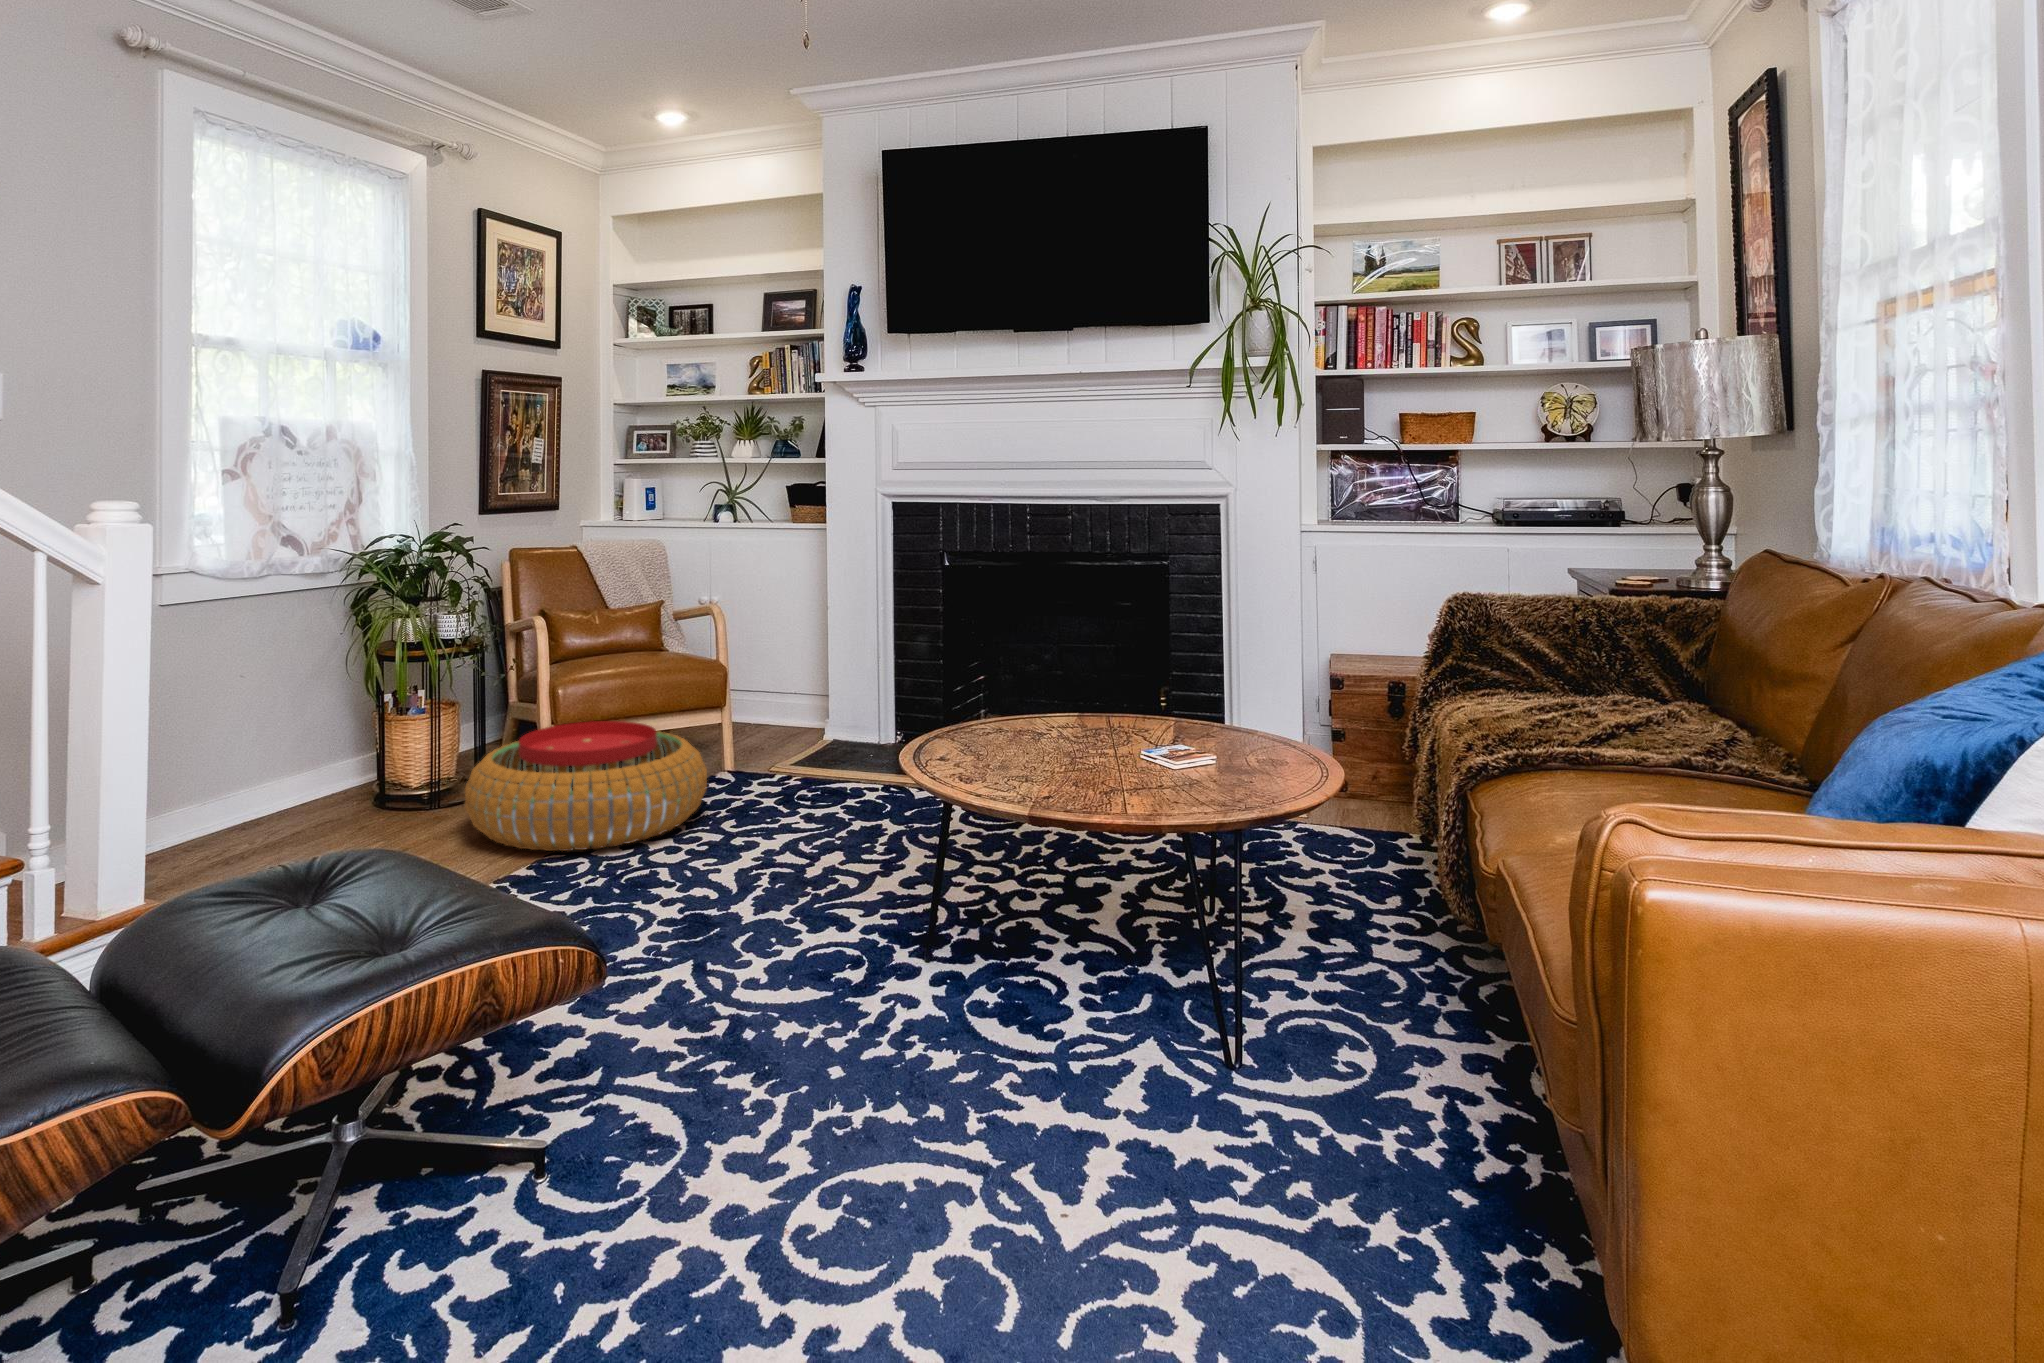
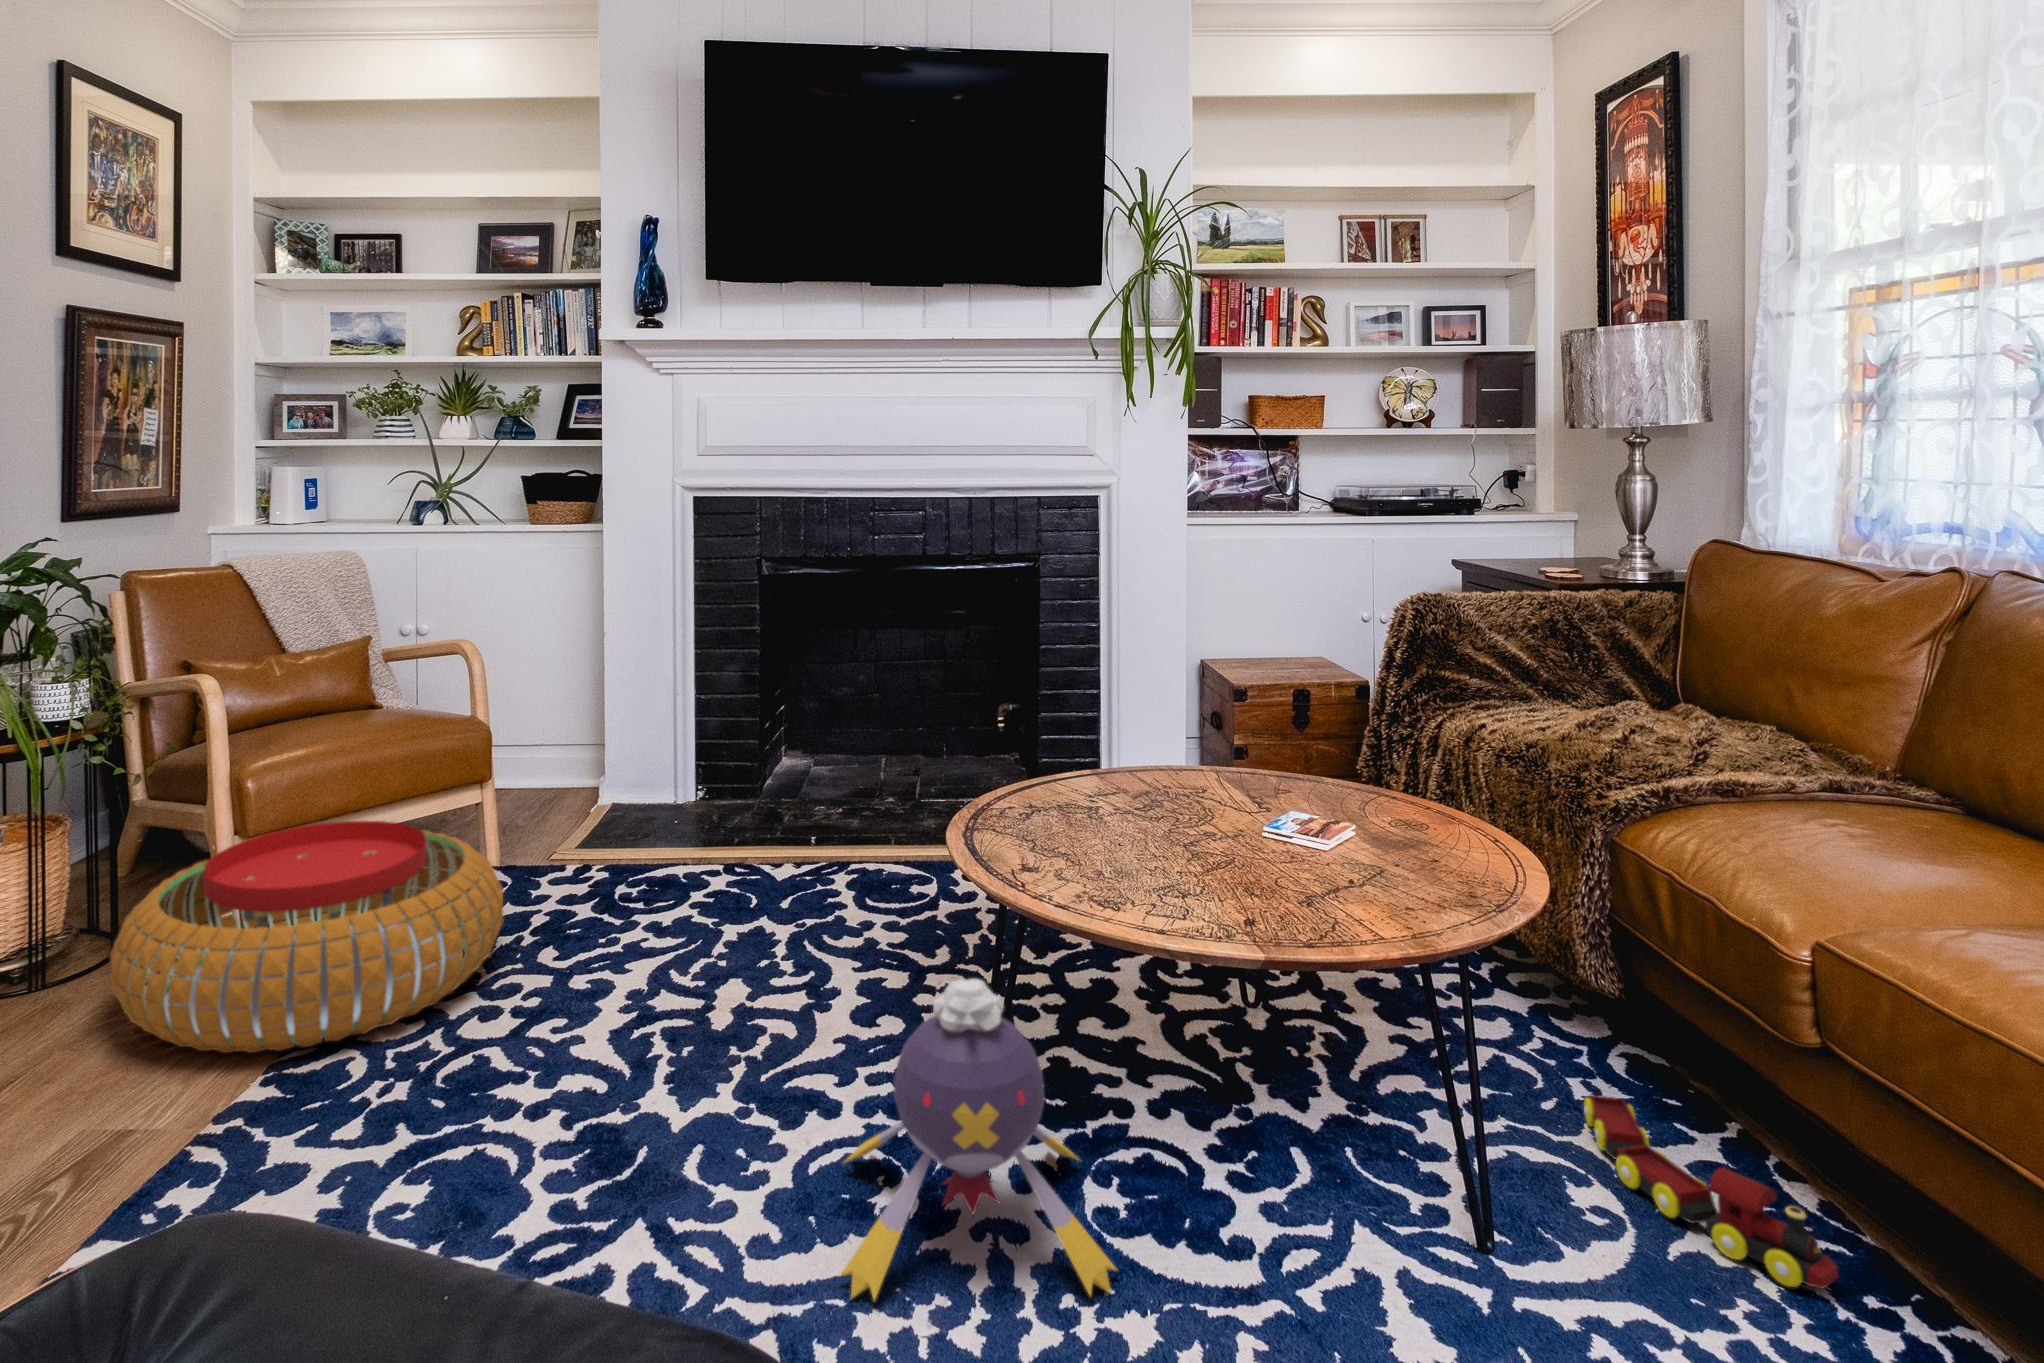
plush toy: none [783,820,981,1019] -> present [841,979,1116,1300]
toy train: none [1359,973,1449,1089] -> present [1584,1095,1838,1289]

